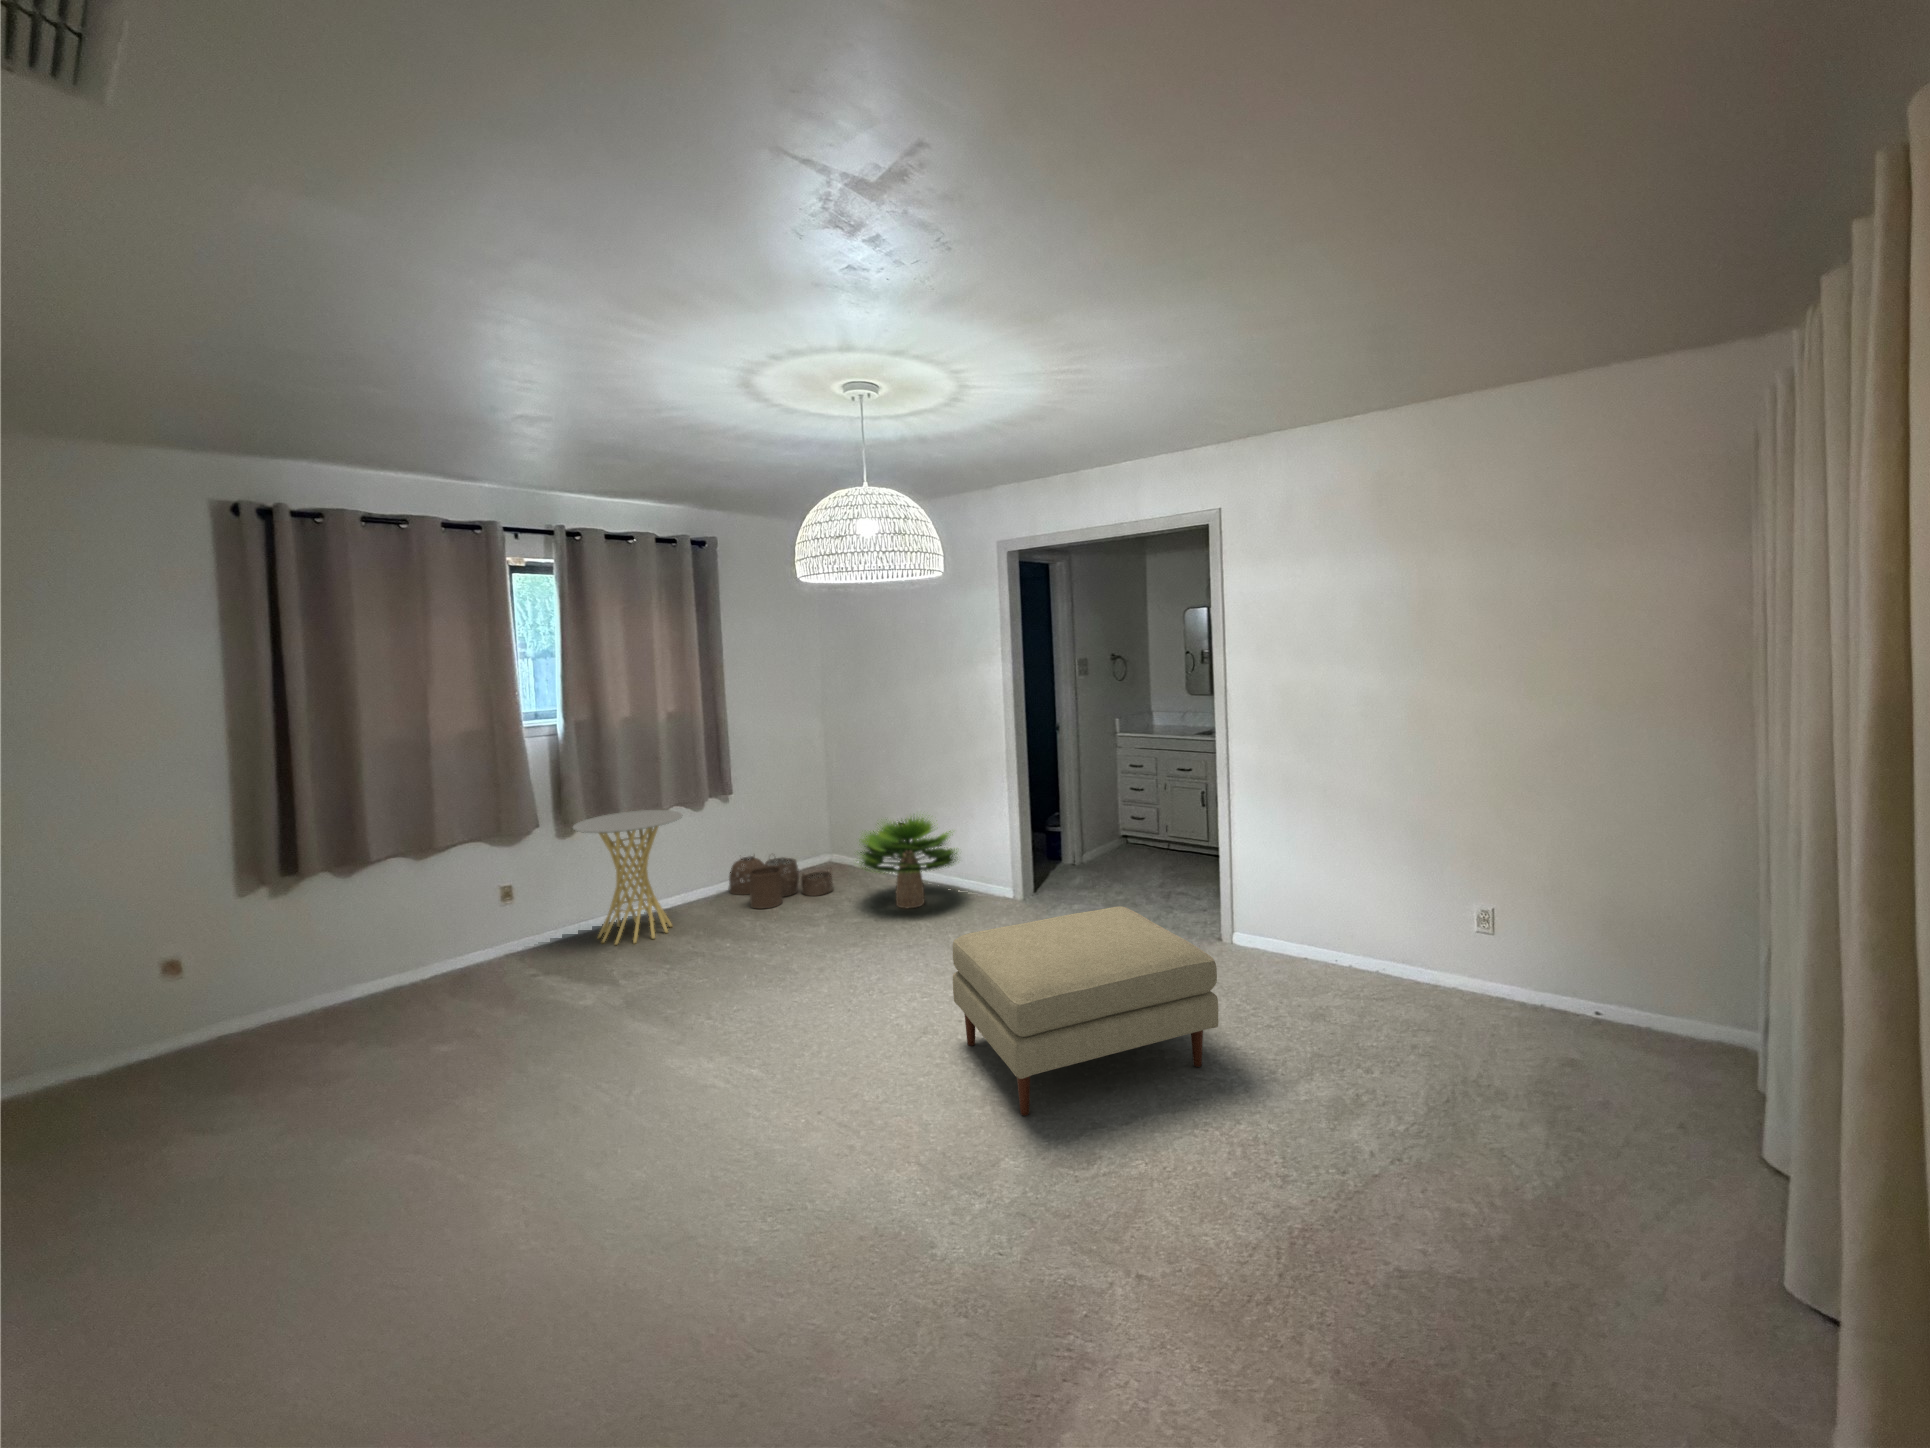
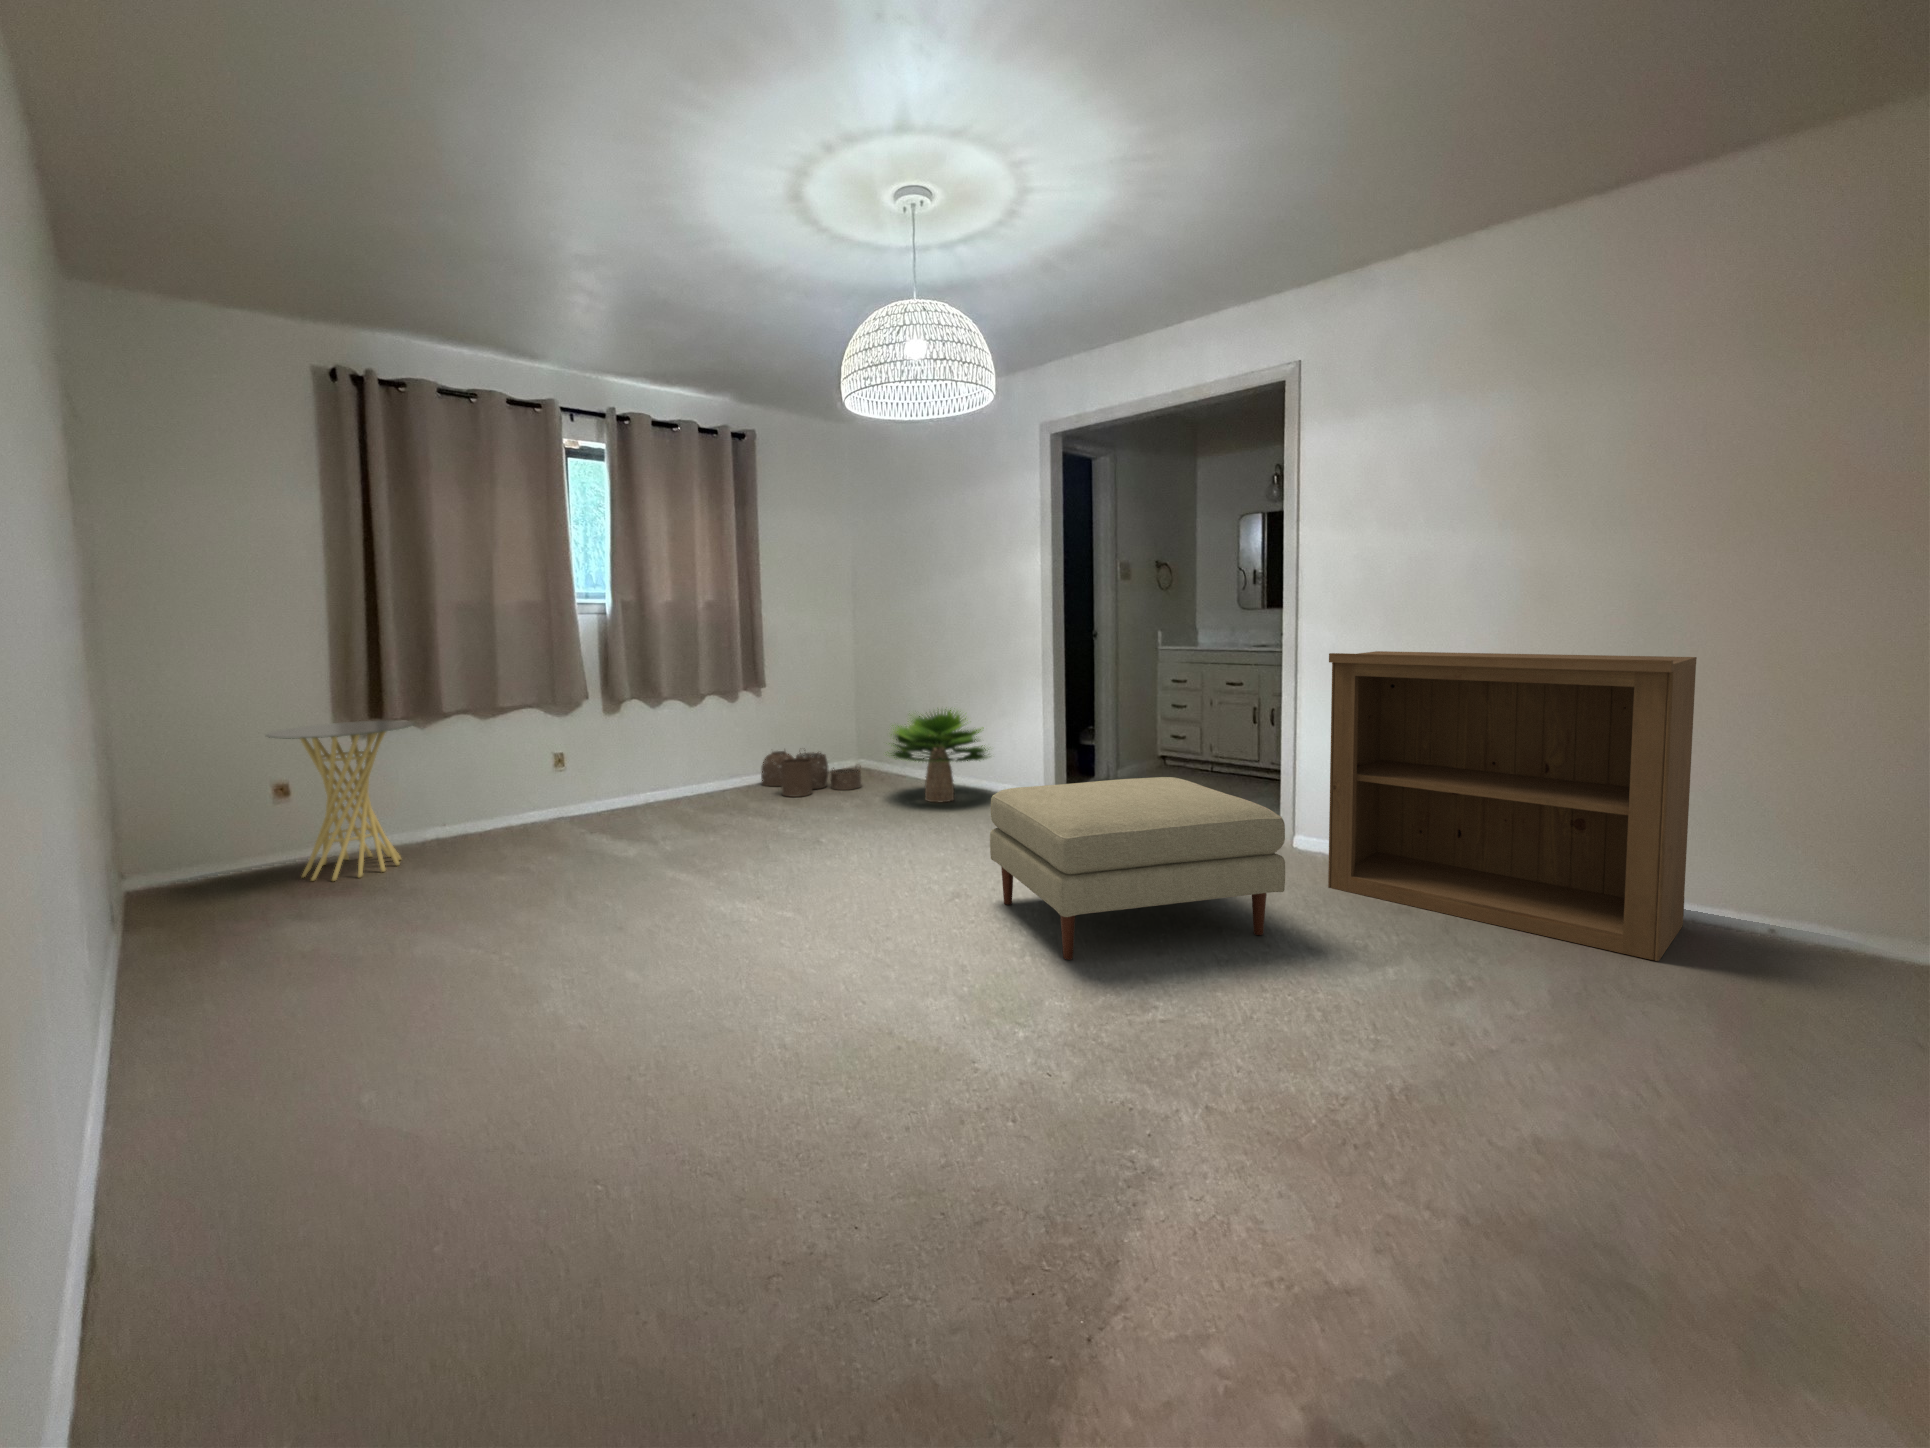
bookshelf: none [1254,776,1541,1069] -> present [1328,651,1697,961]
side table: present [573,810,683,945] -> present [266,720,414,881]

